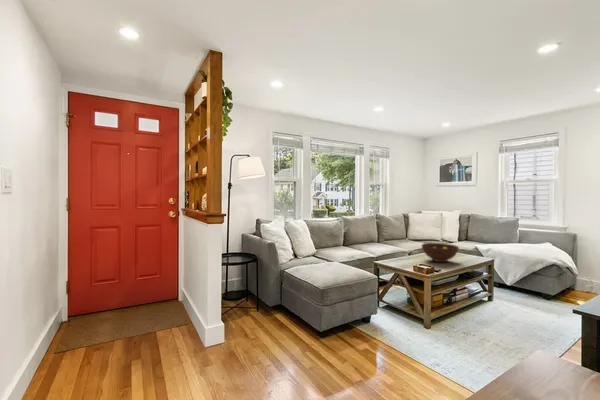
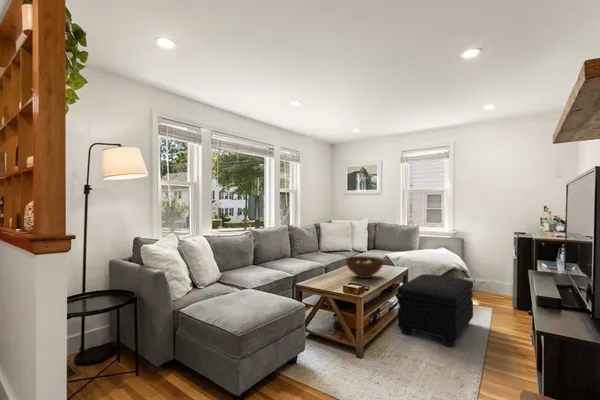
ottoman: none [471,265,564,333] -> present [397,274,473,347]

